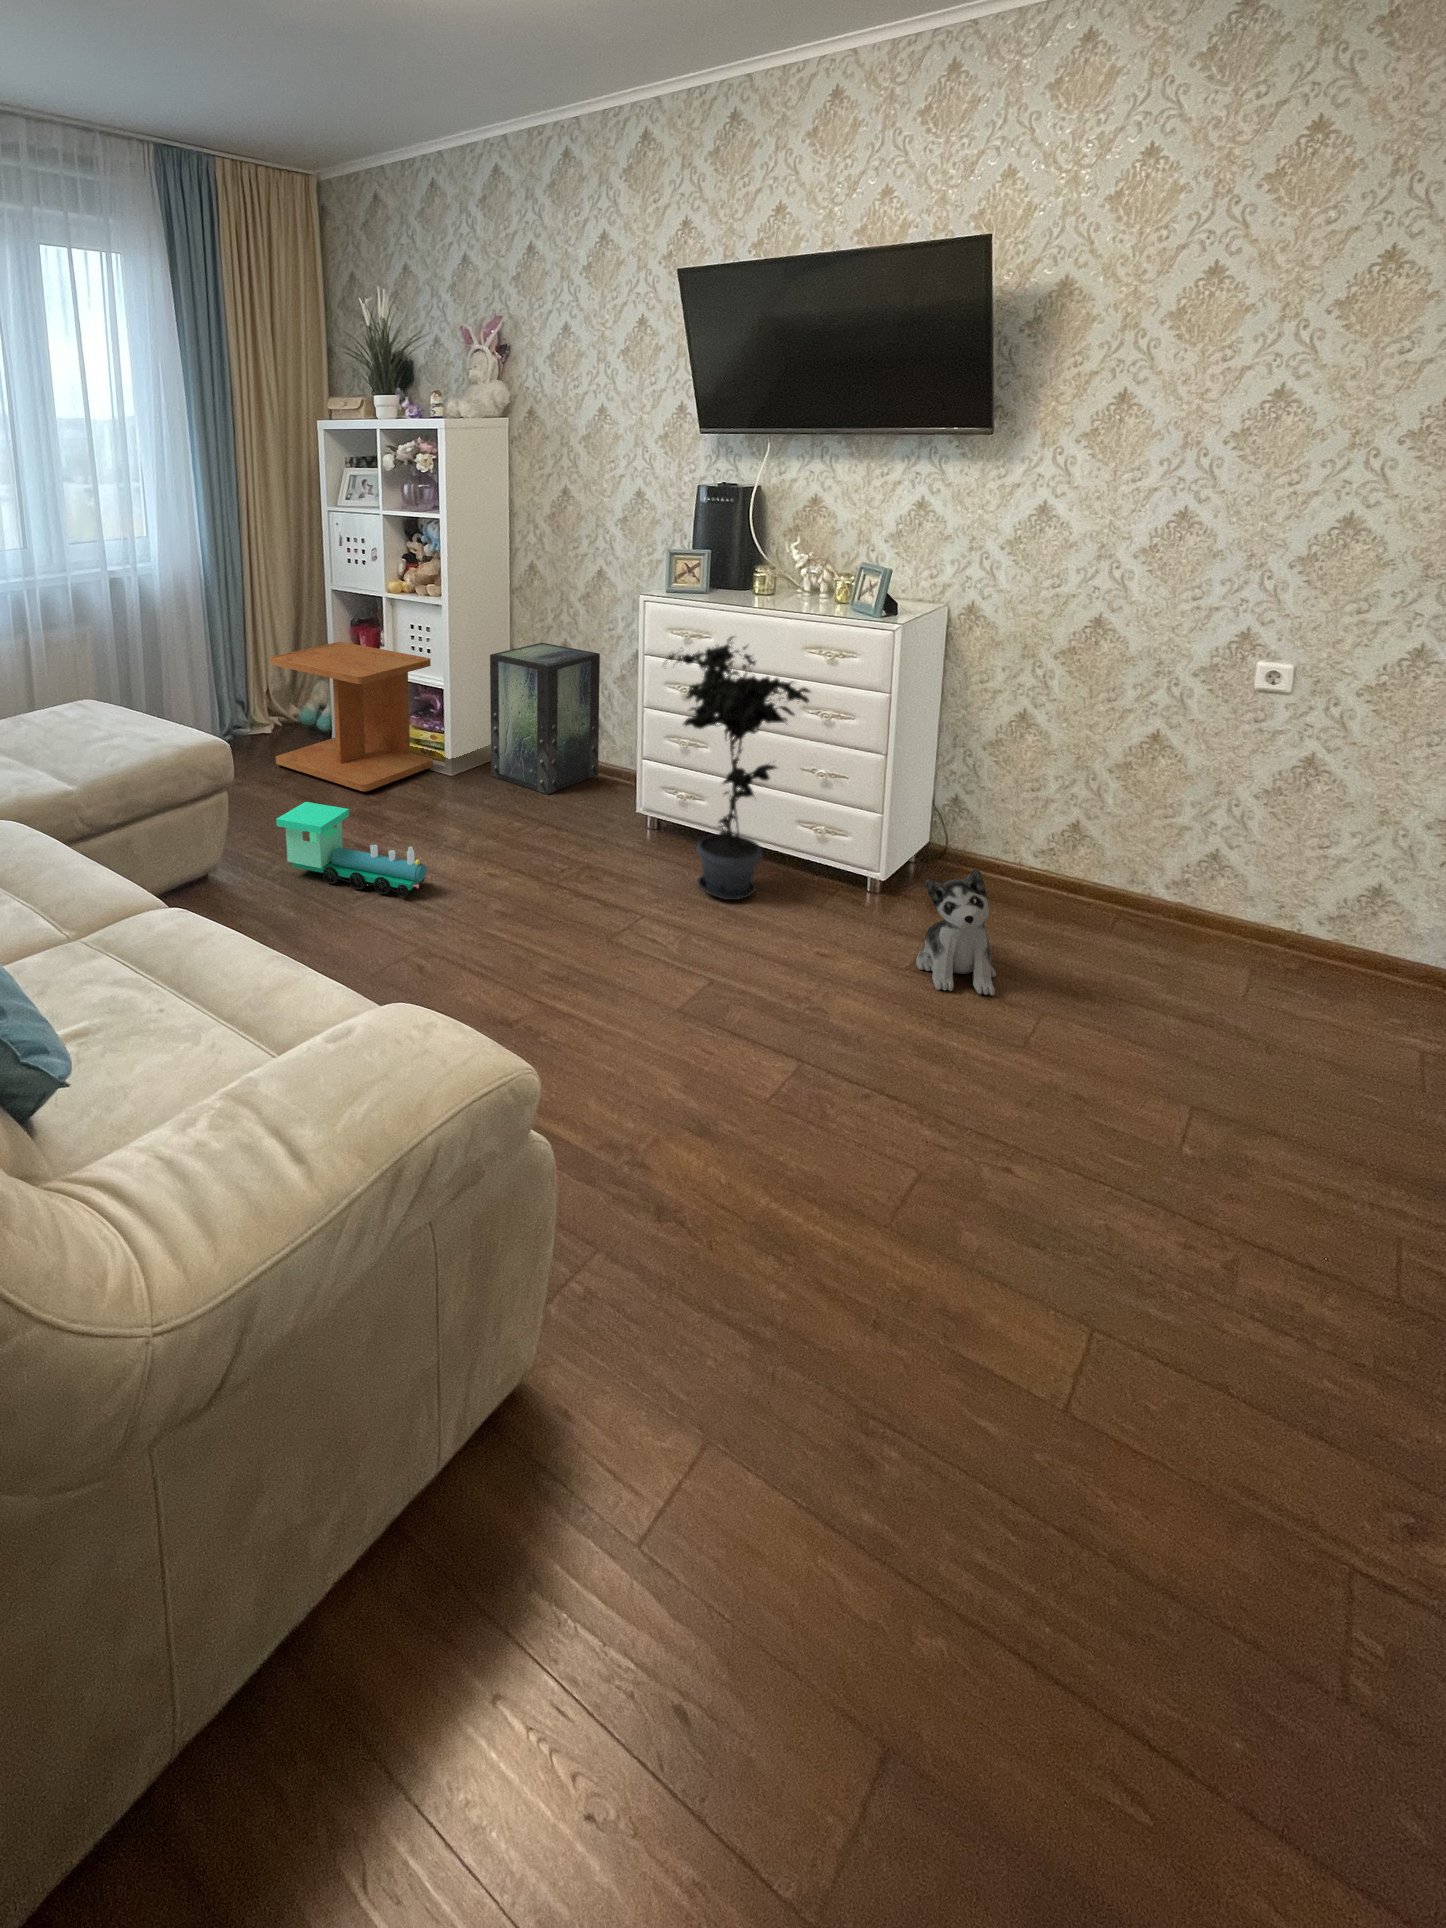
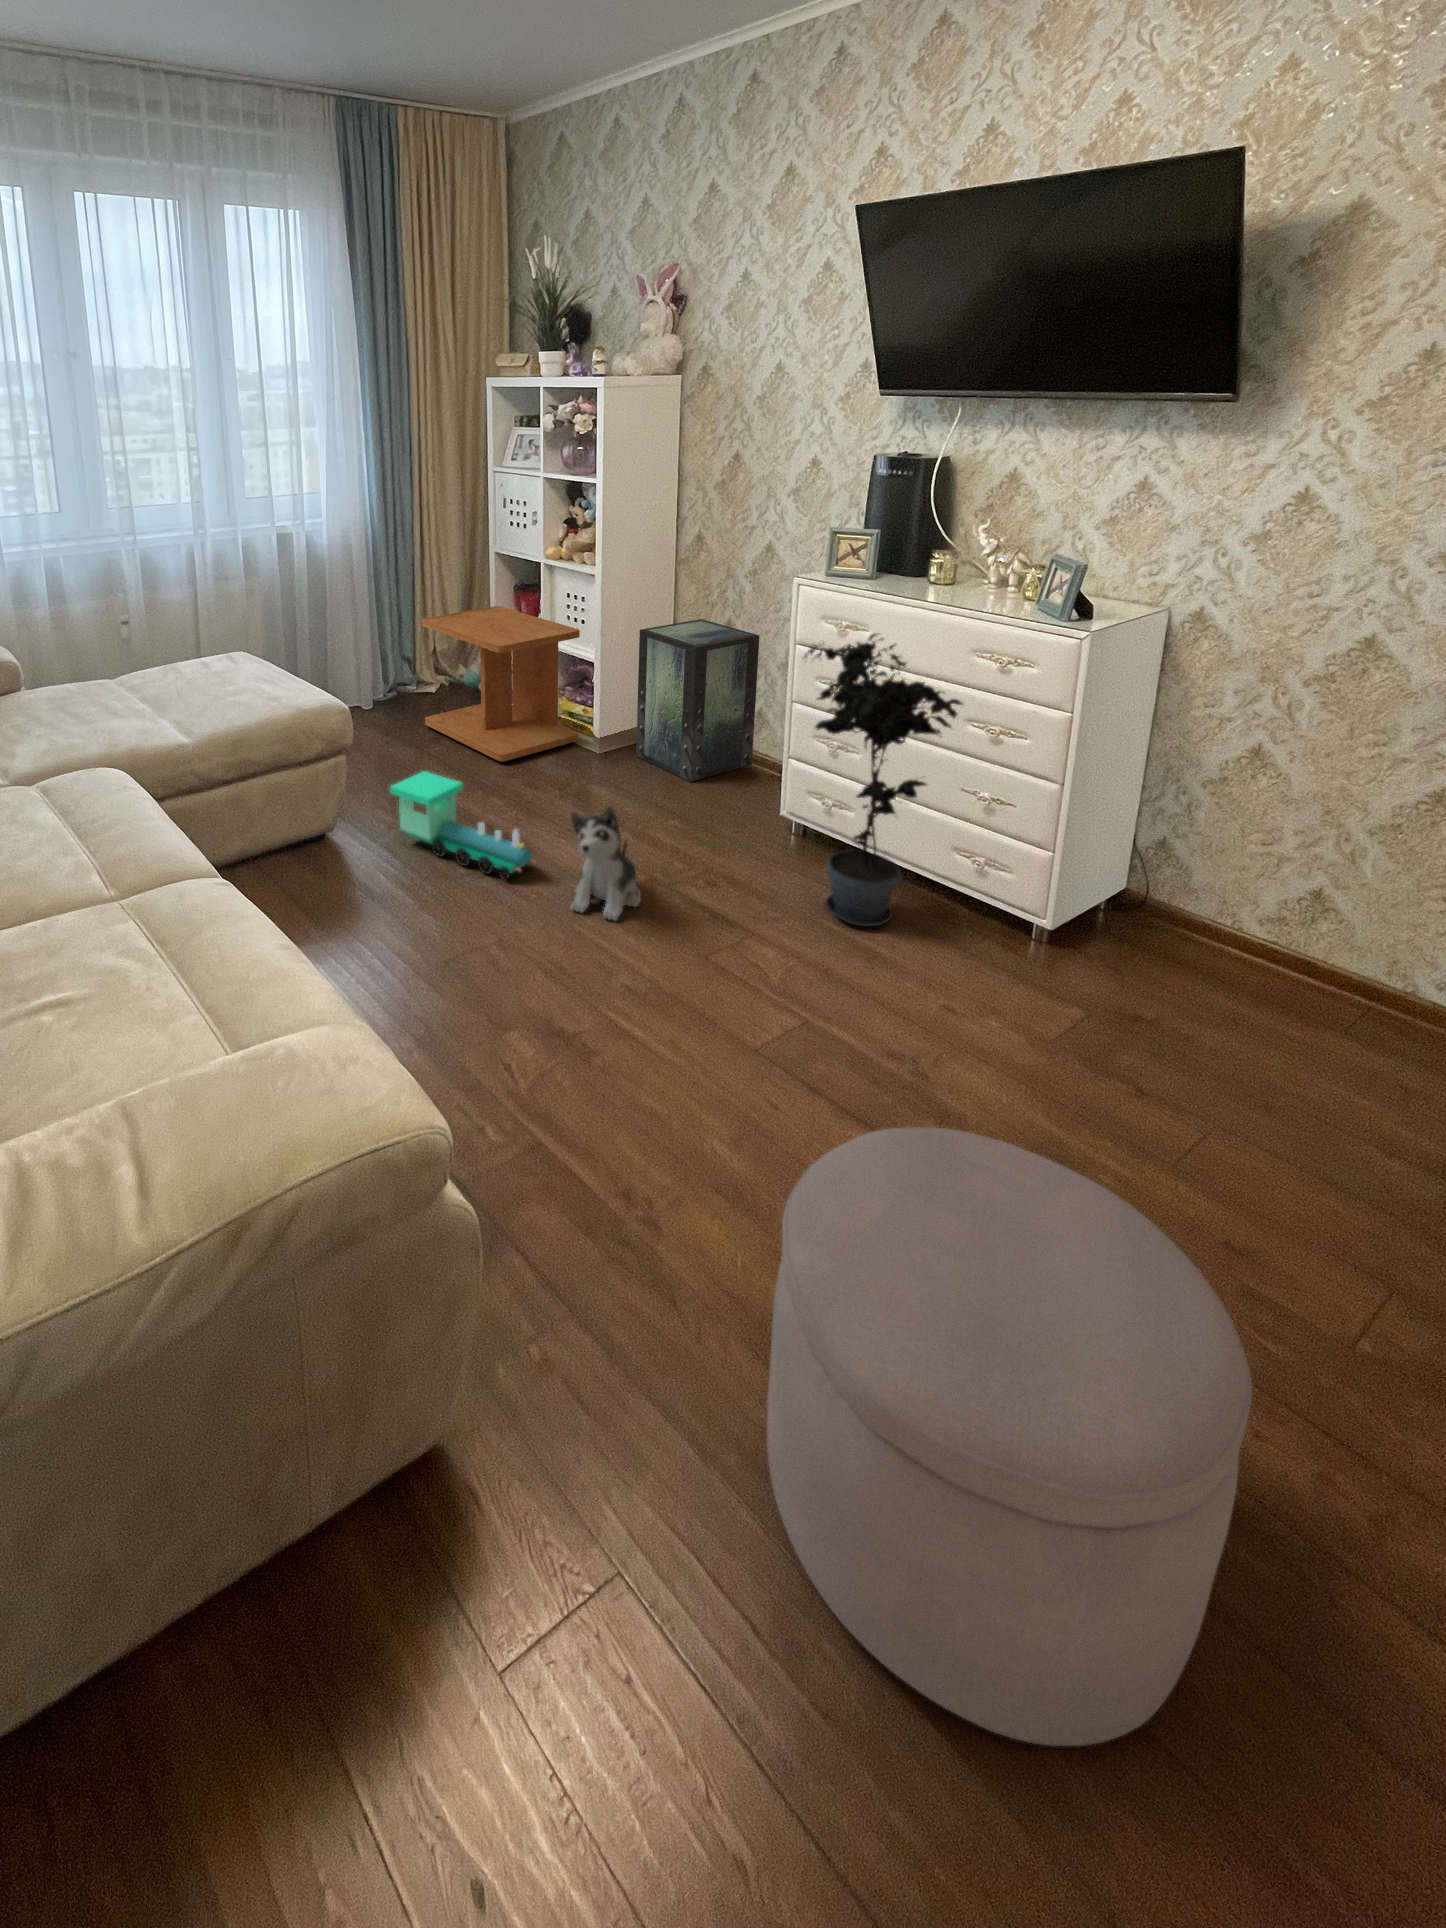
plush toy: present [916,869,996,995] -> present [570,806,641,920]
ottoman: none [778,1023,1158,1481] -> present [767,1127,1252,1746]

